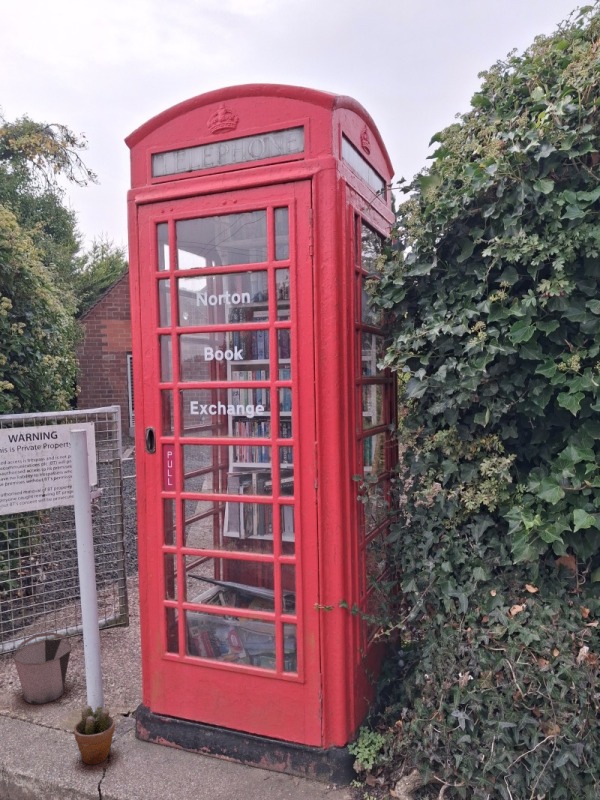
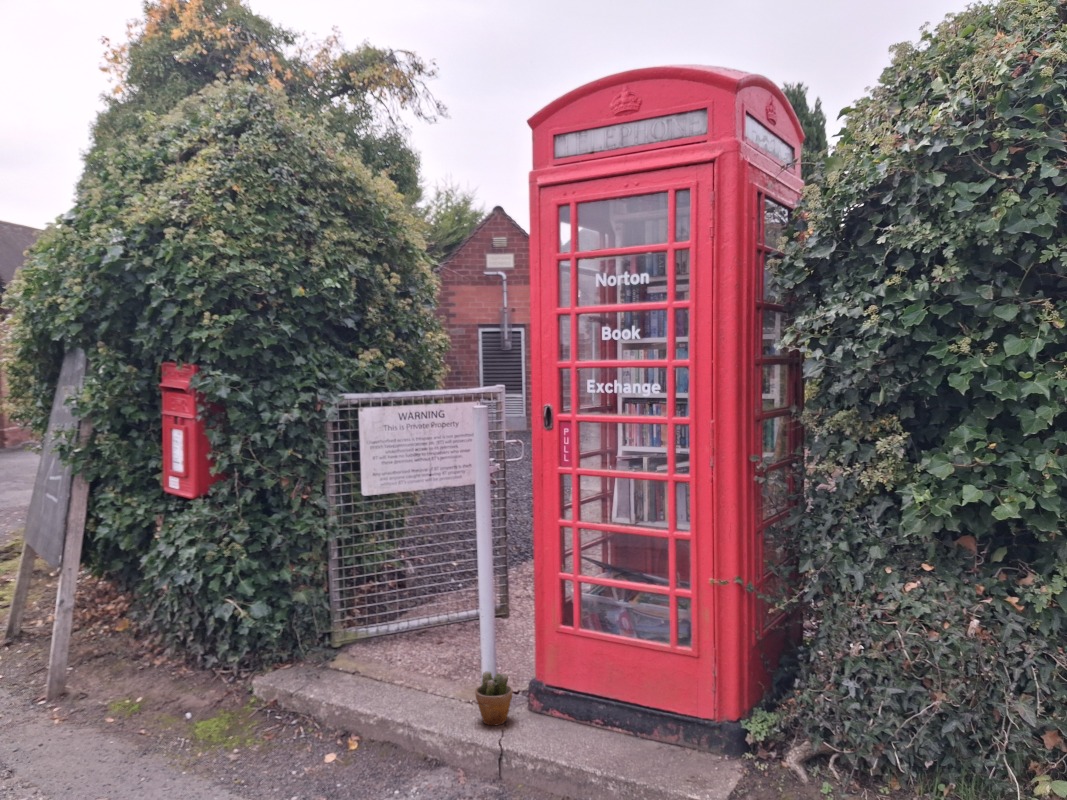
bucket: present [14,632,71,704] -> none [407,614,460,681]

